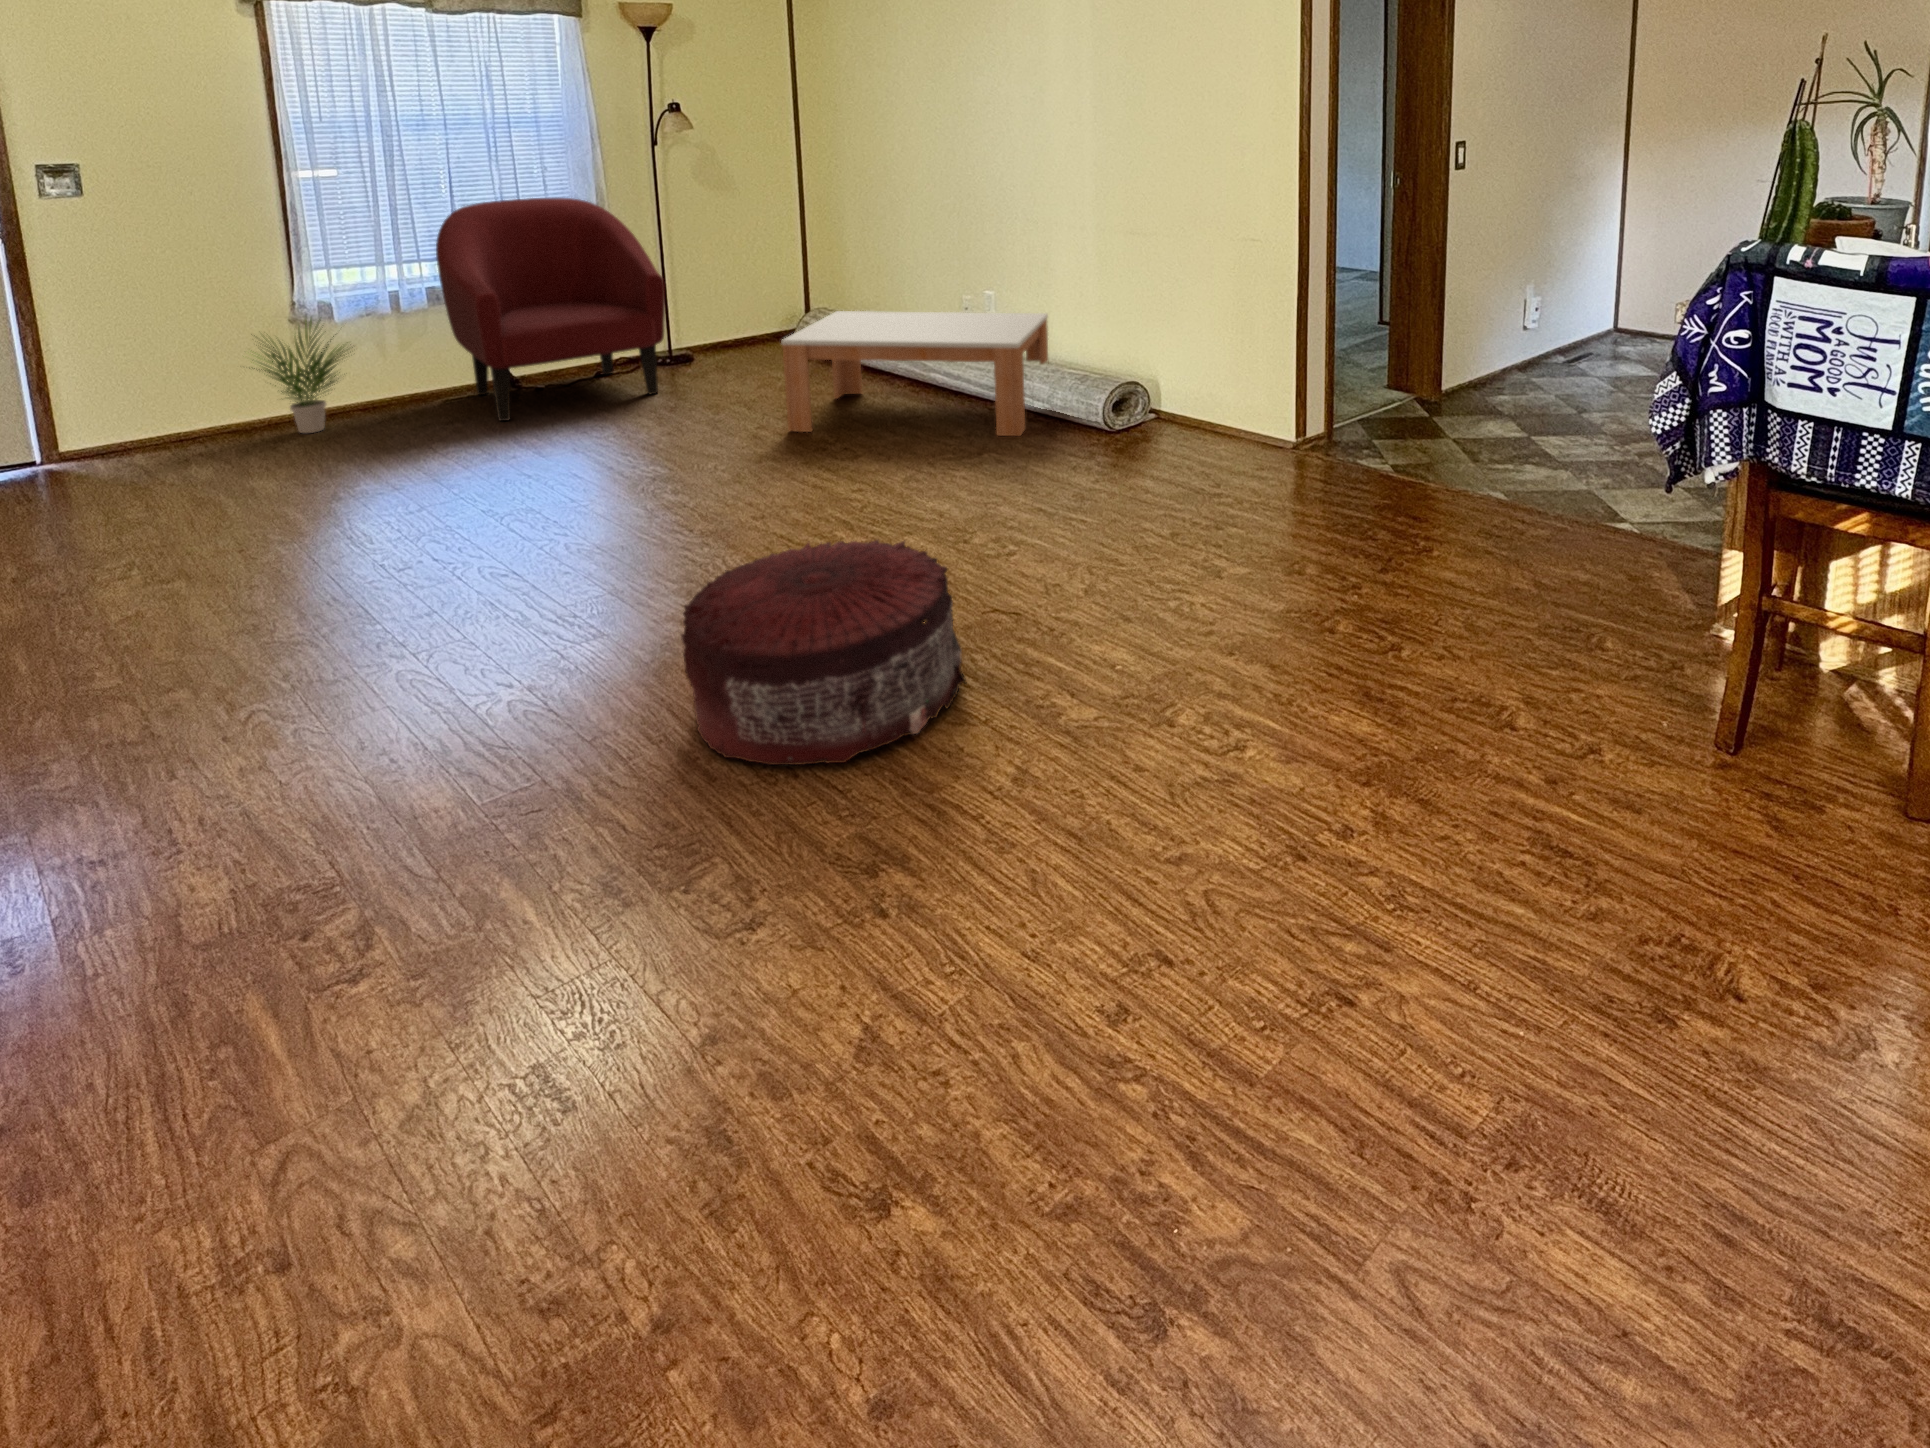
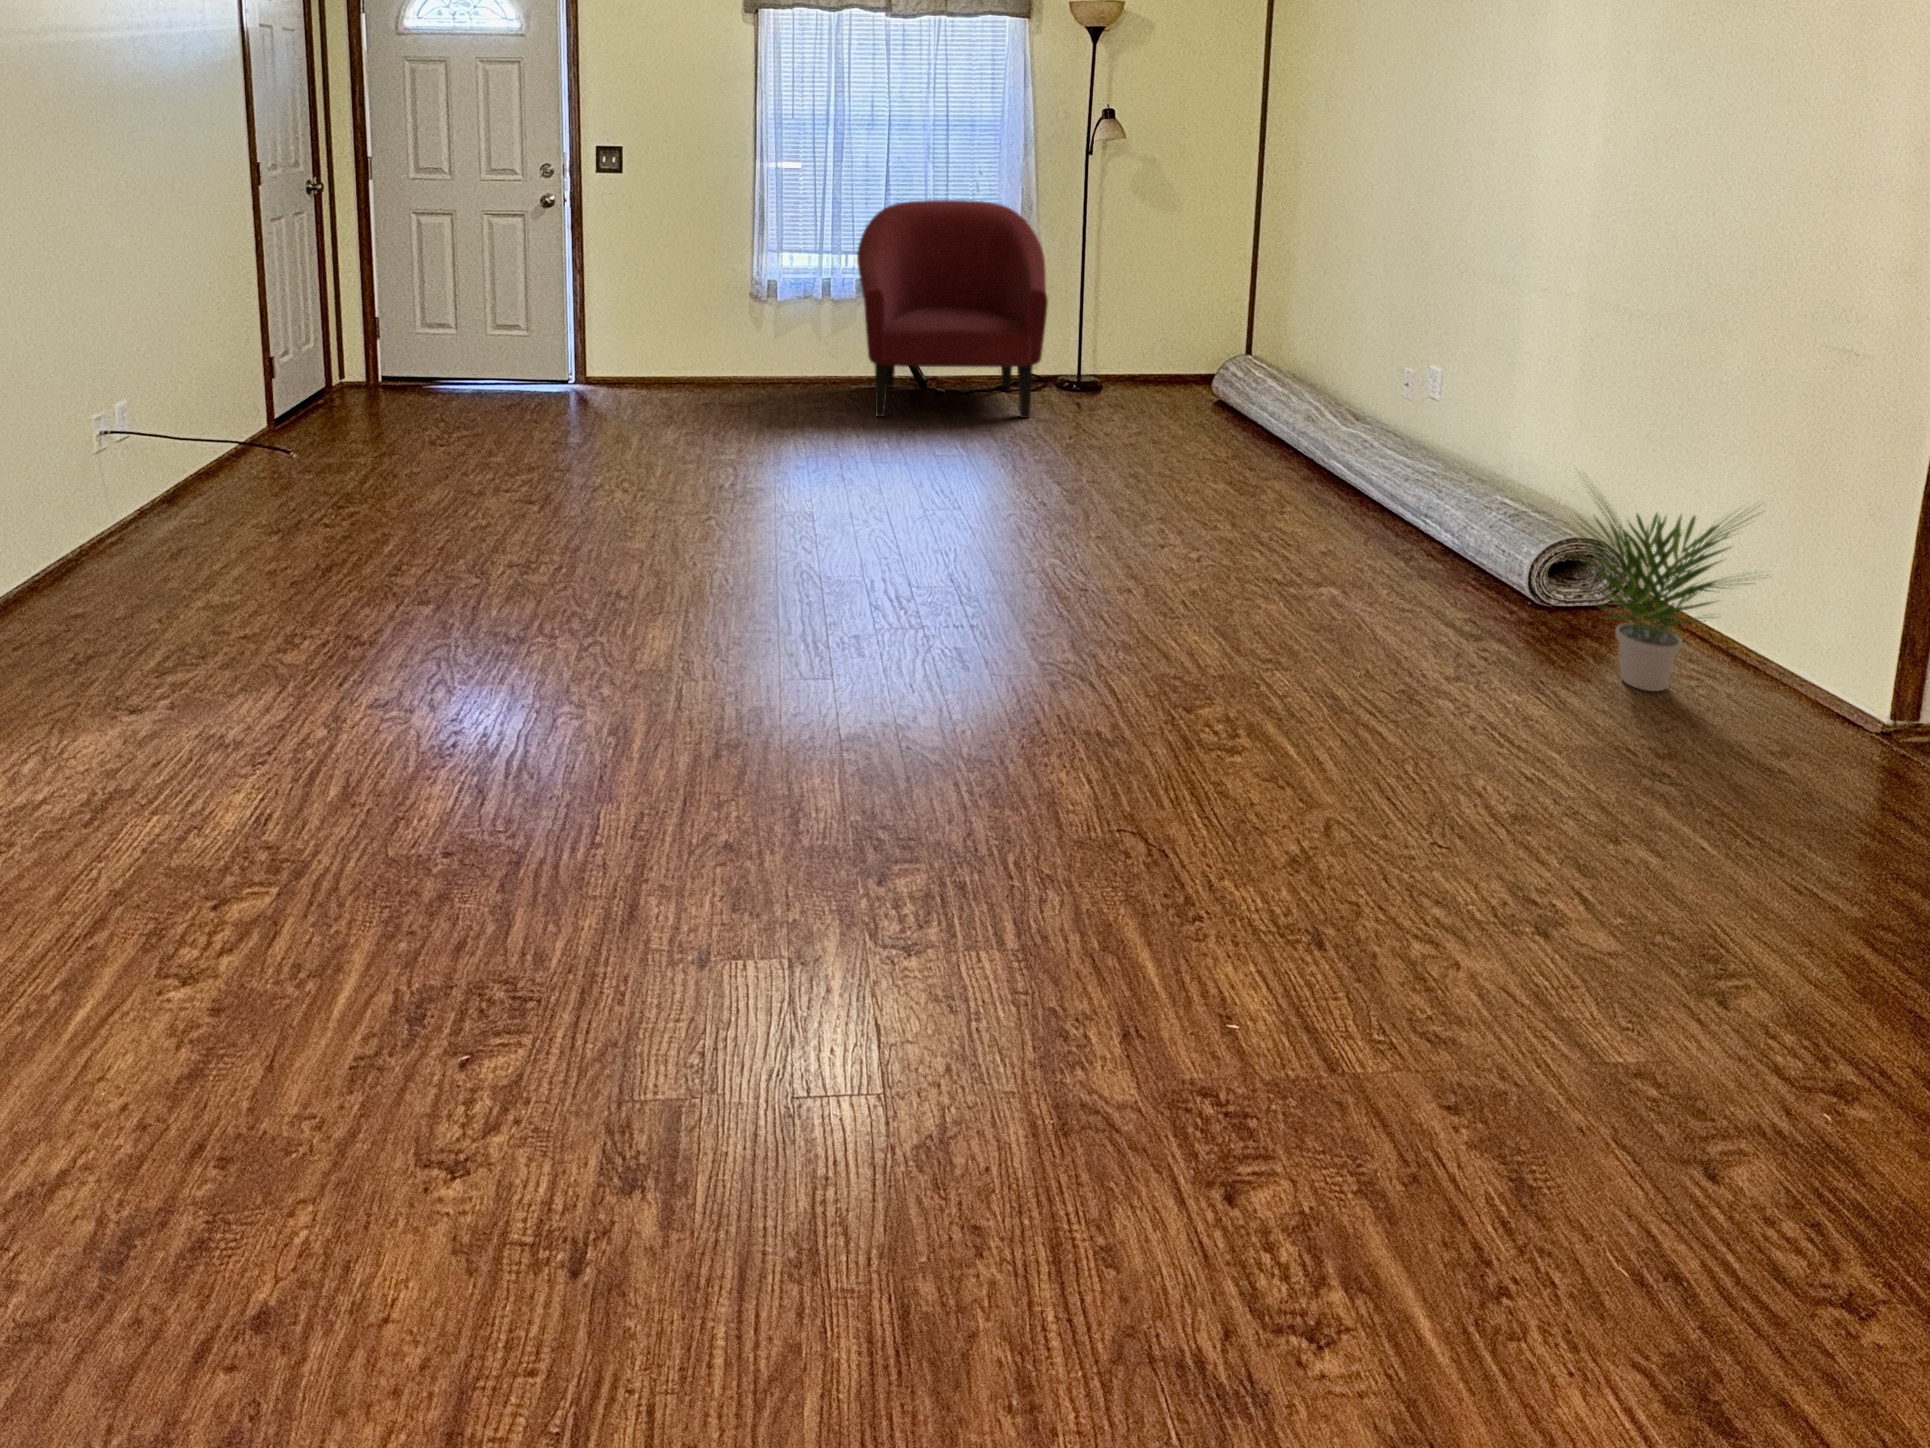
coffee table: present [781,311,1048,436] -> none [1113,359,1495,574]
potted plant: present [254,321,353,434] -> present [1566,473,1754,692]
pouf: present [681,540,967,765] -> none [659,646,1006,975]

